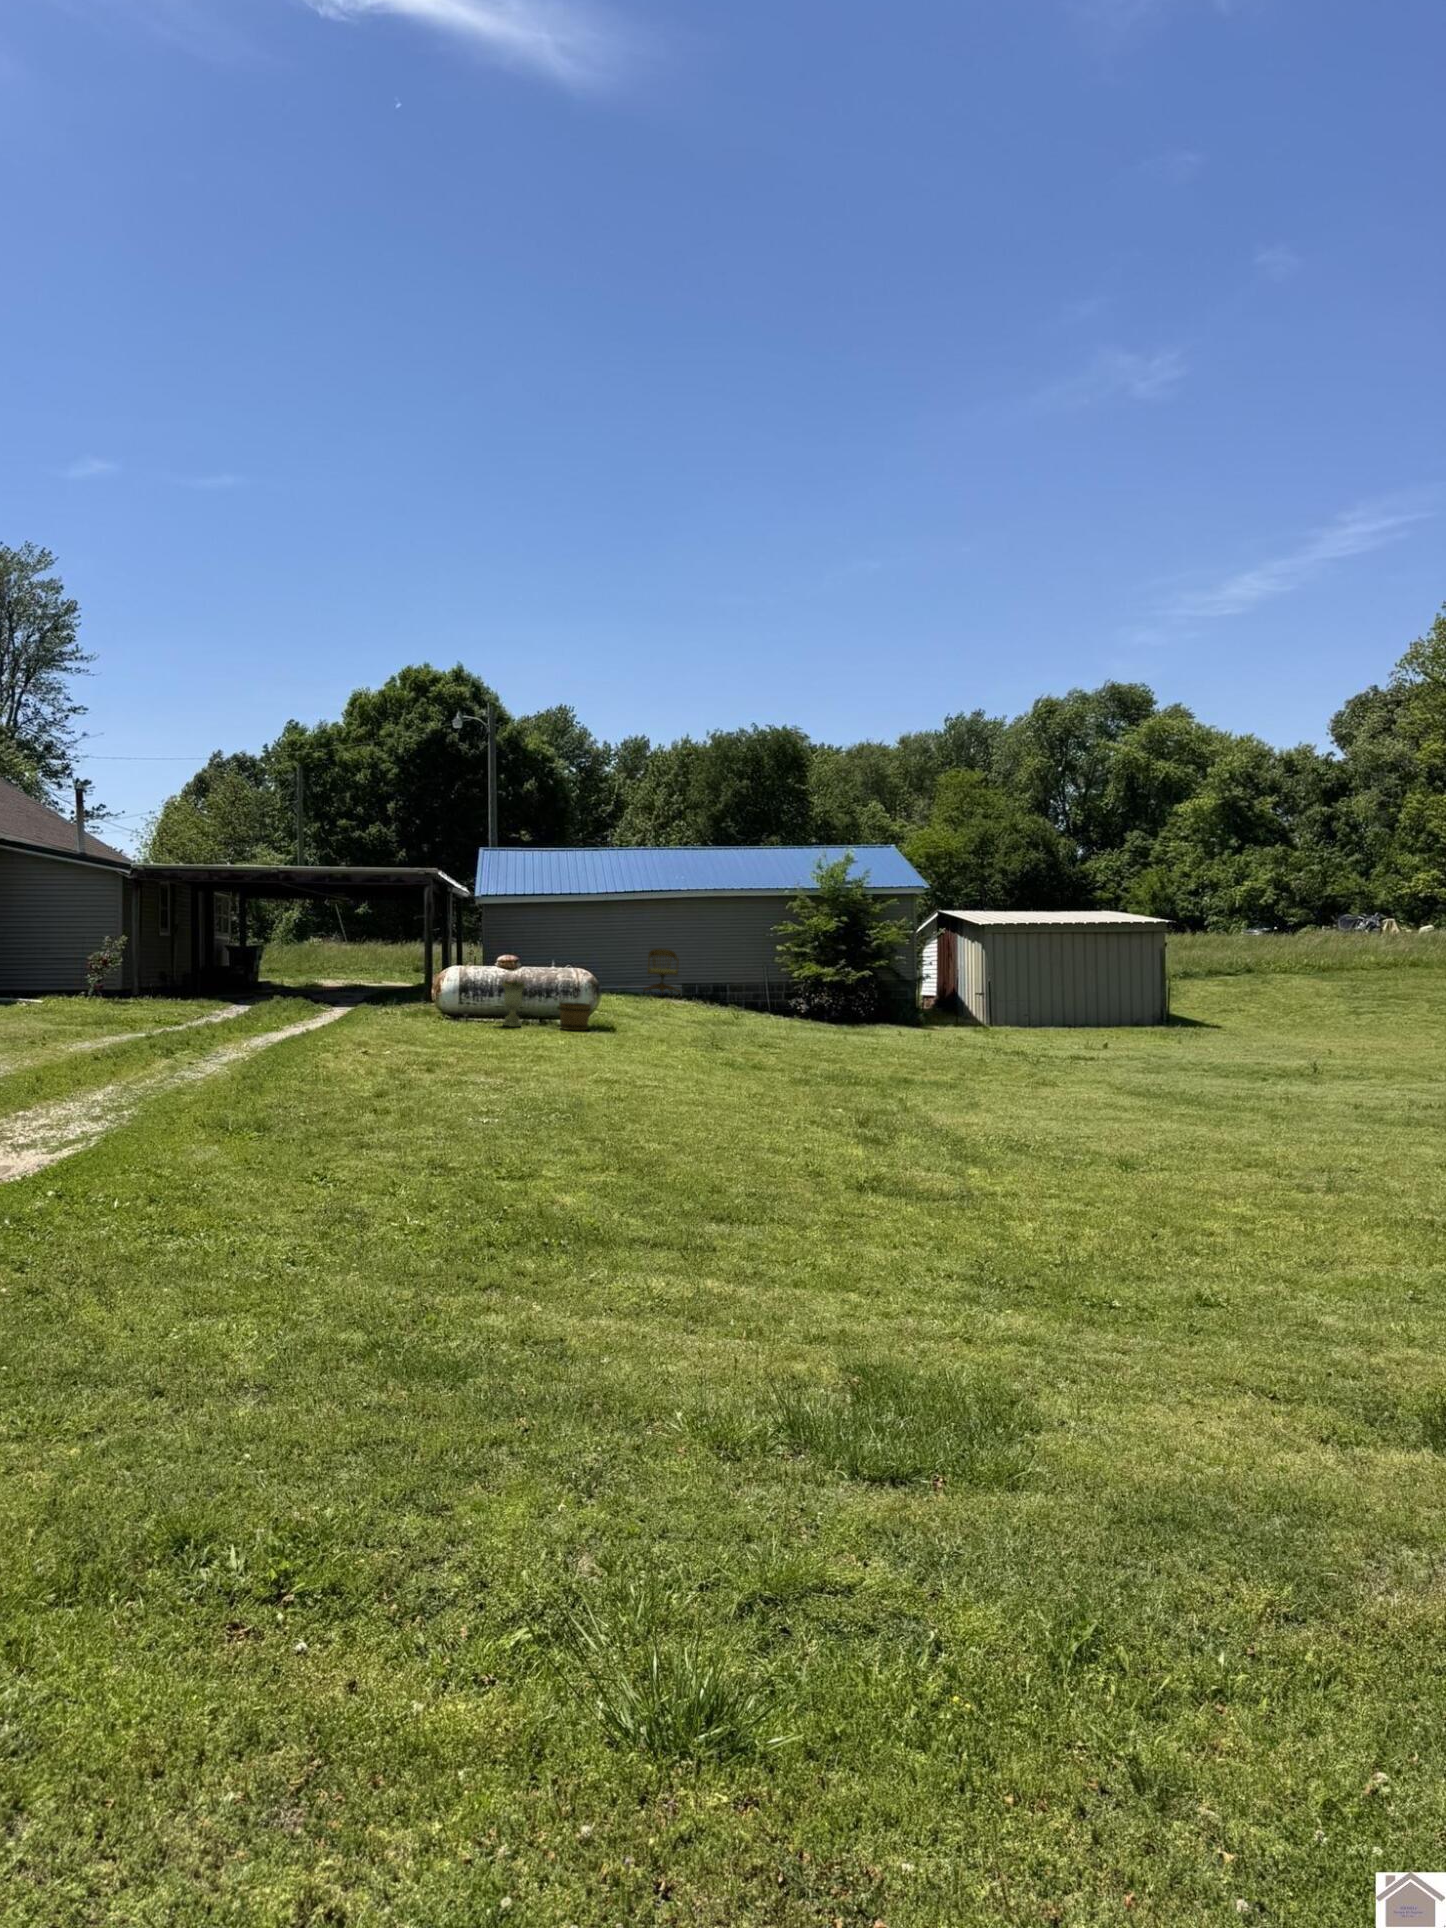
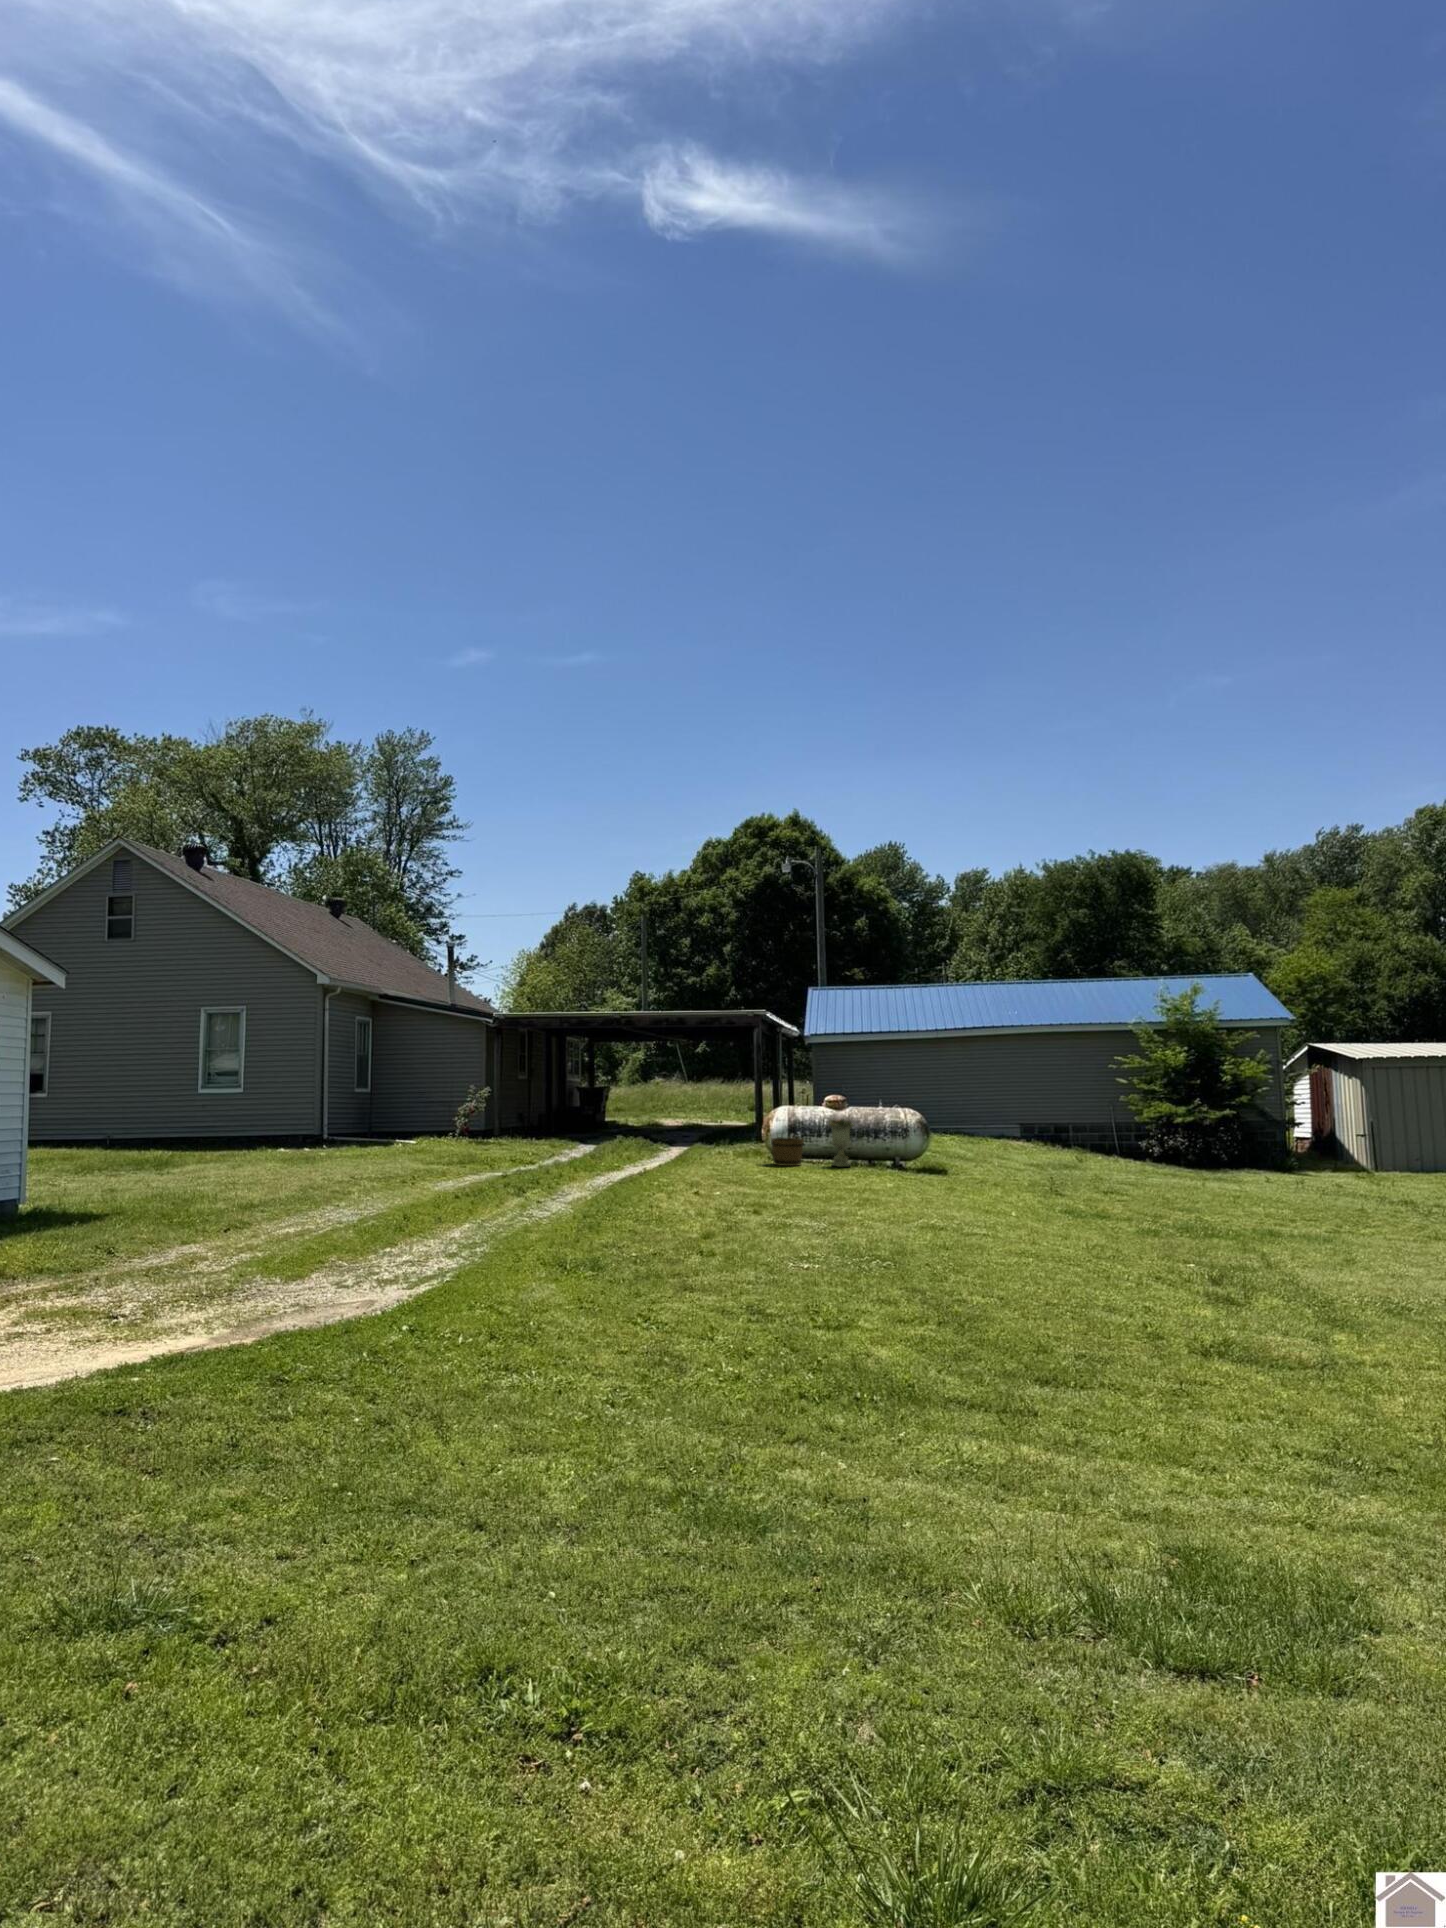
chair: present [643,949,680,995] -> none [981,1081,1022,1131]
bucket: present [559,999,591,1030] -> present [771,1137,804,1166]

